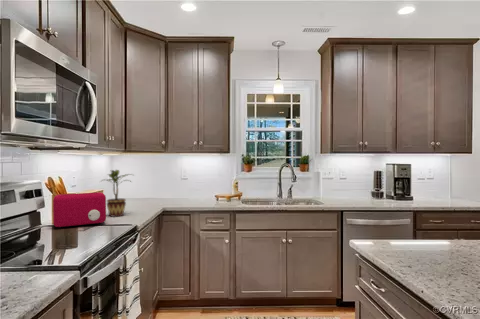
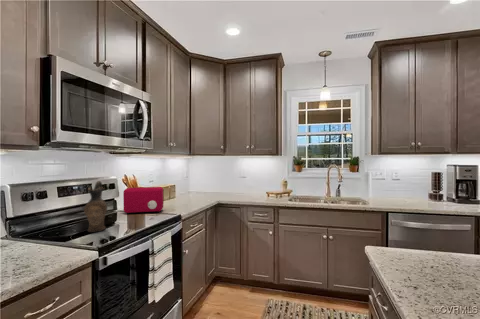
potted plant: present [107,170,131,217] -> none [164,169,192,206]
ceramic pitcher: none [26,186,57,251] -> present [84,181,107,232]

